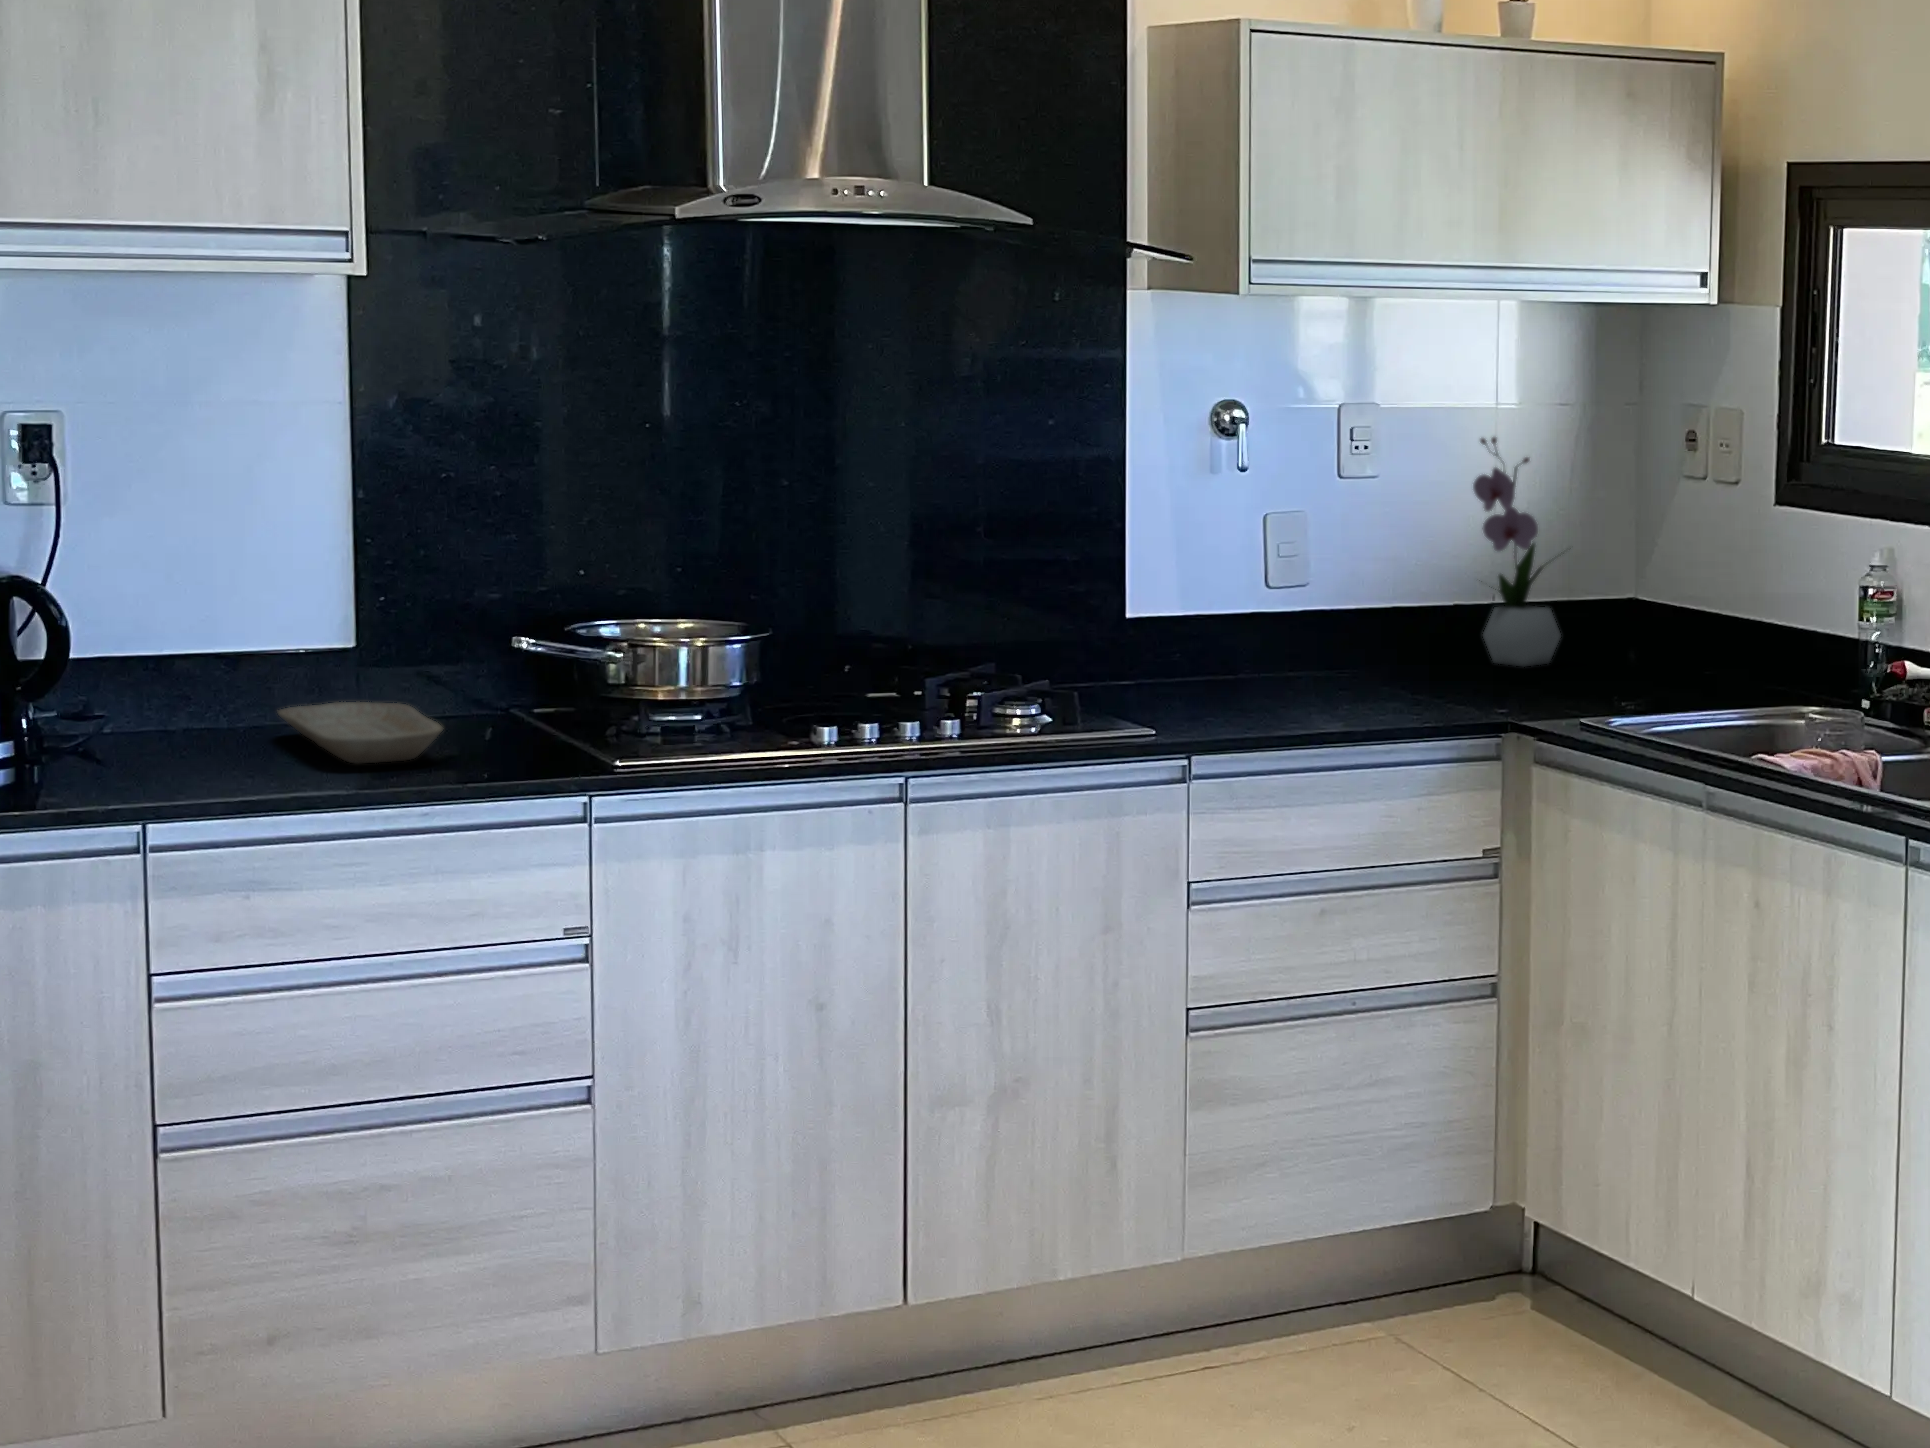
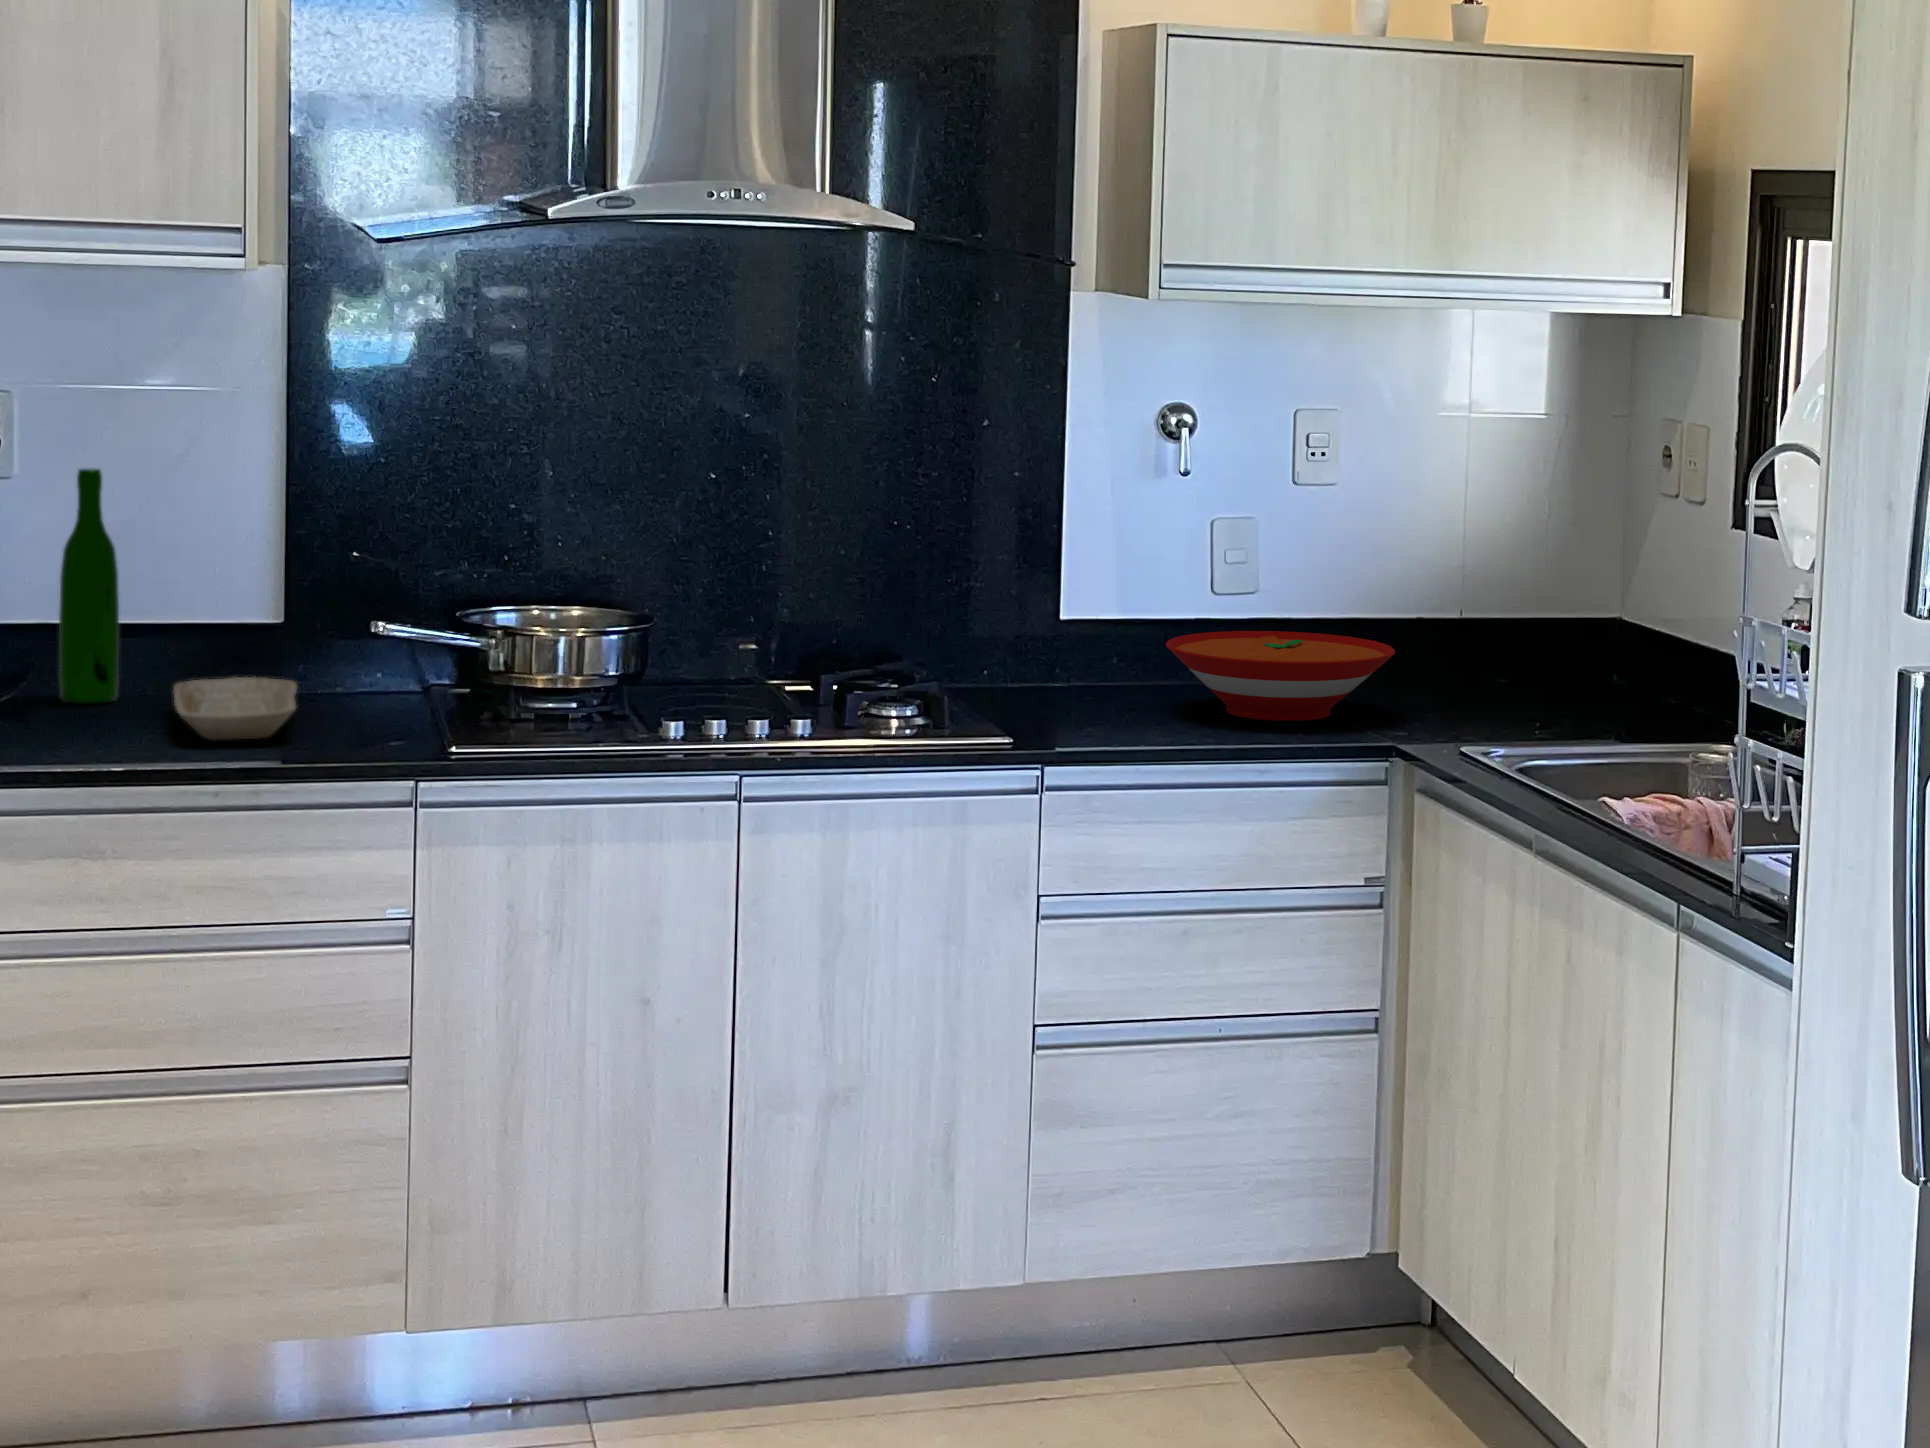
flower arrangement: present [1473,437,1561,666] -> none [1419,447,1526,687]
wine bottle: none [136,489,203,737] -> present [59,469,119,704]
bowl: none [1267,619,1491,703] -> present [1166,631,1395,721]

